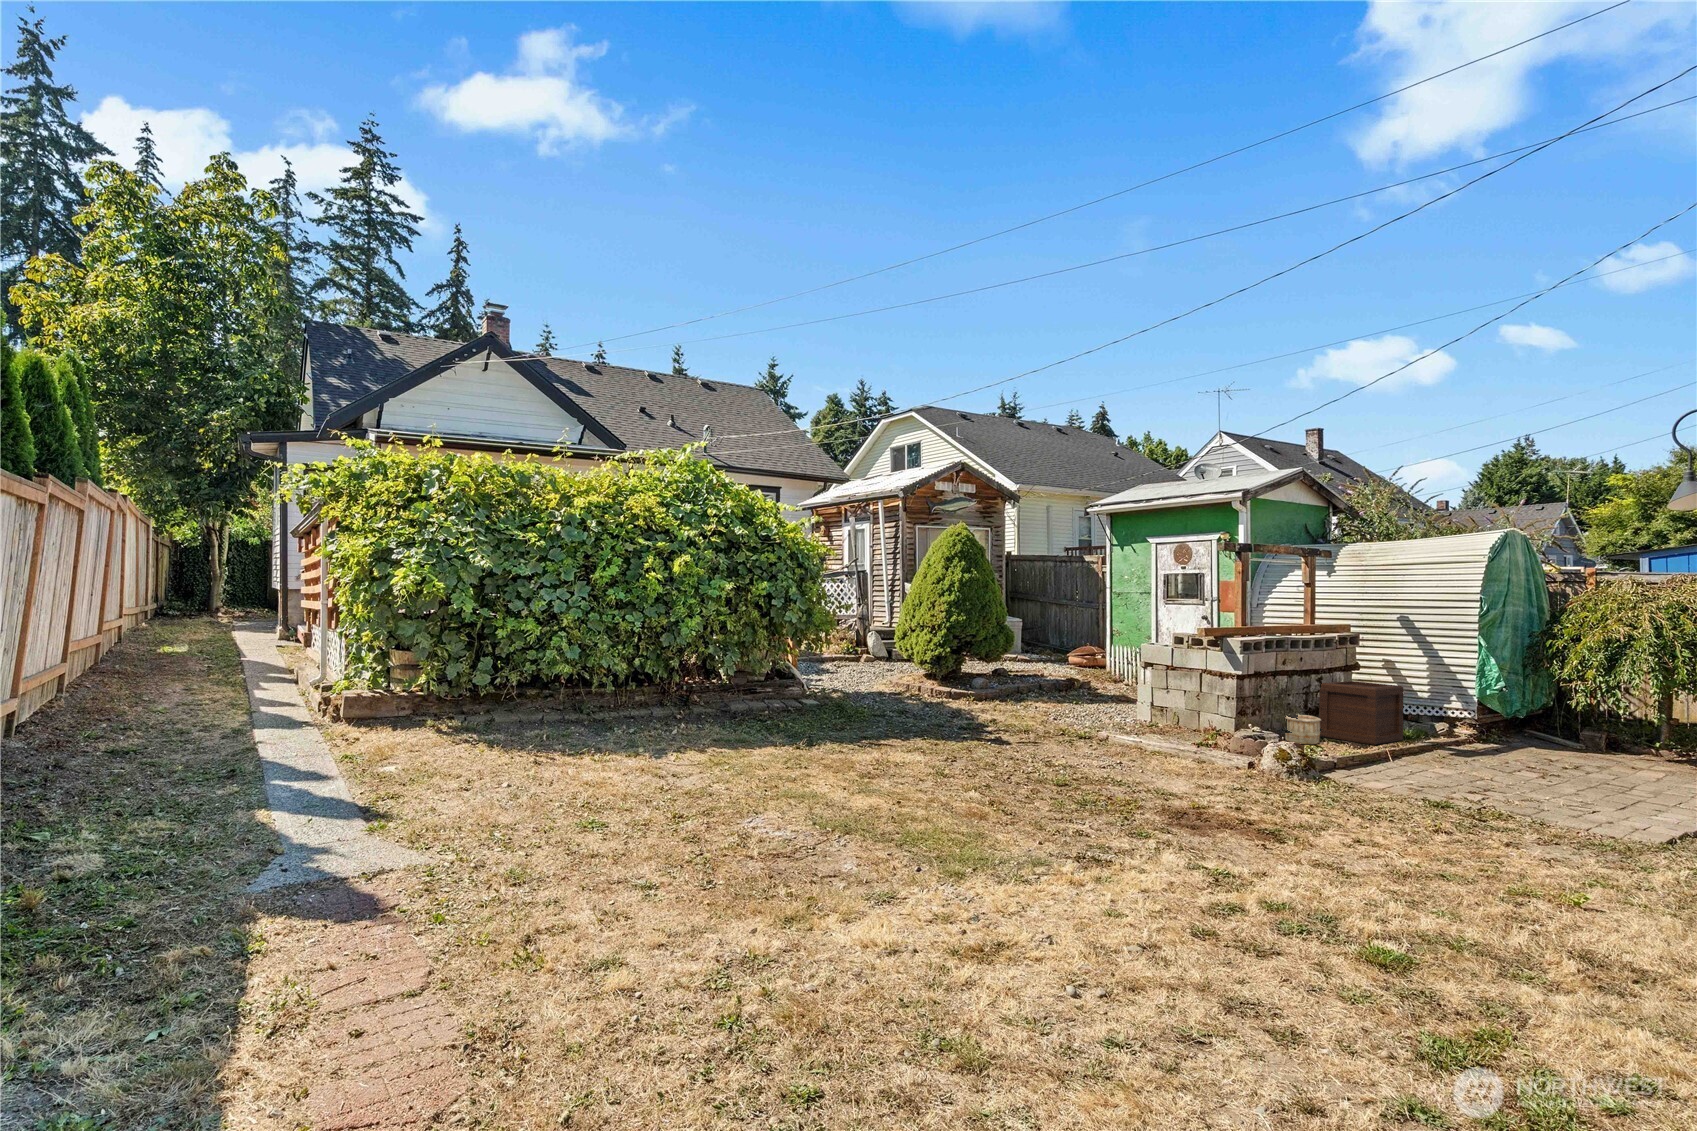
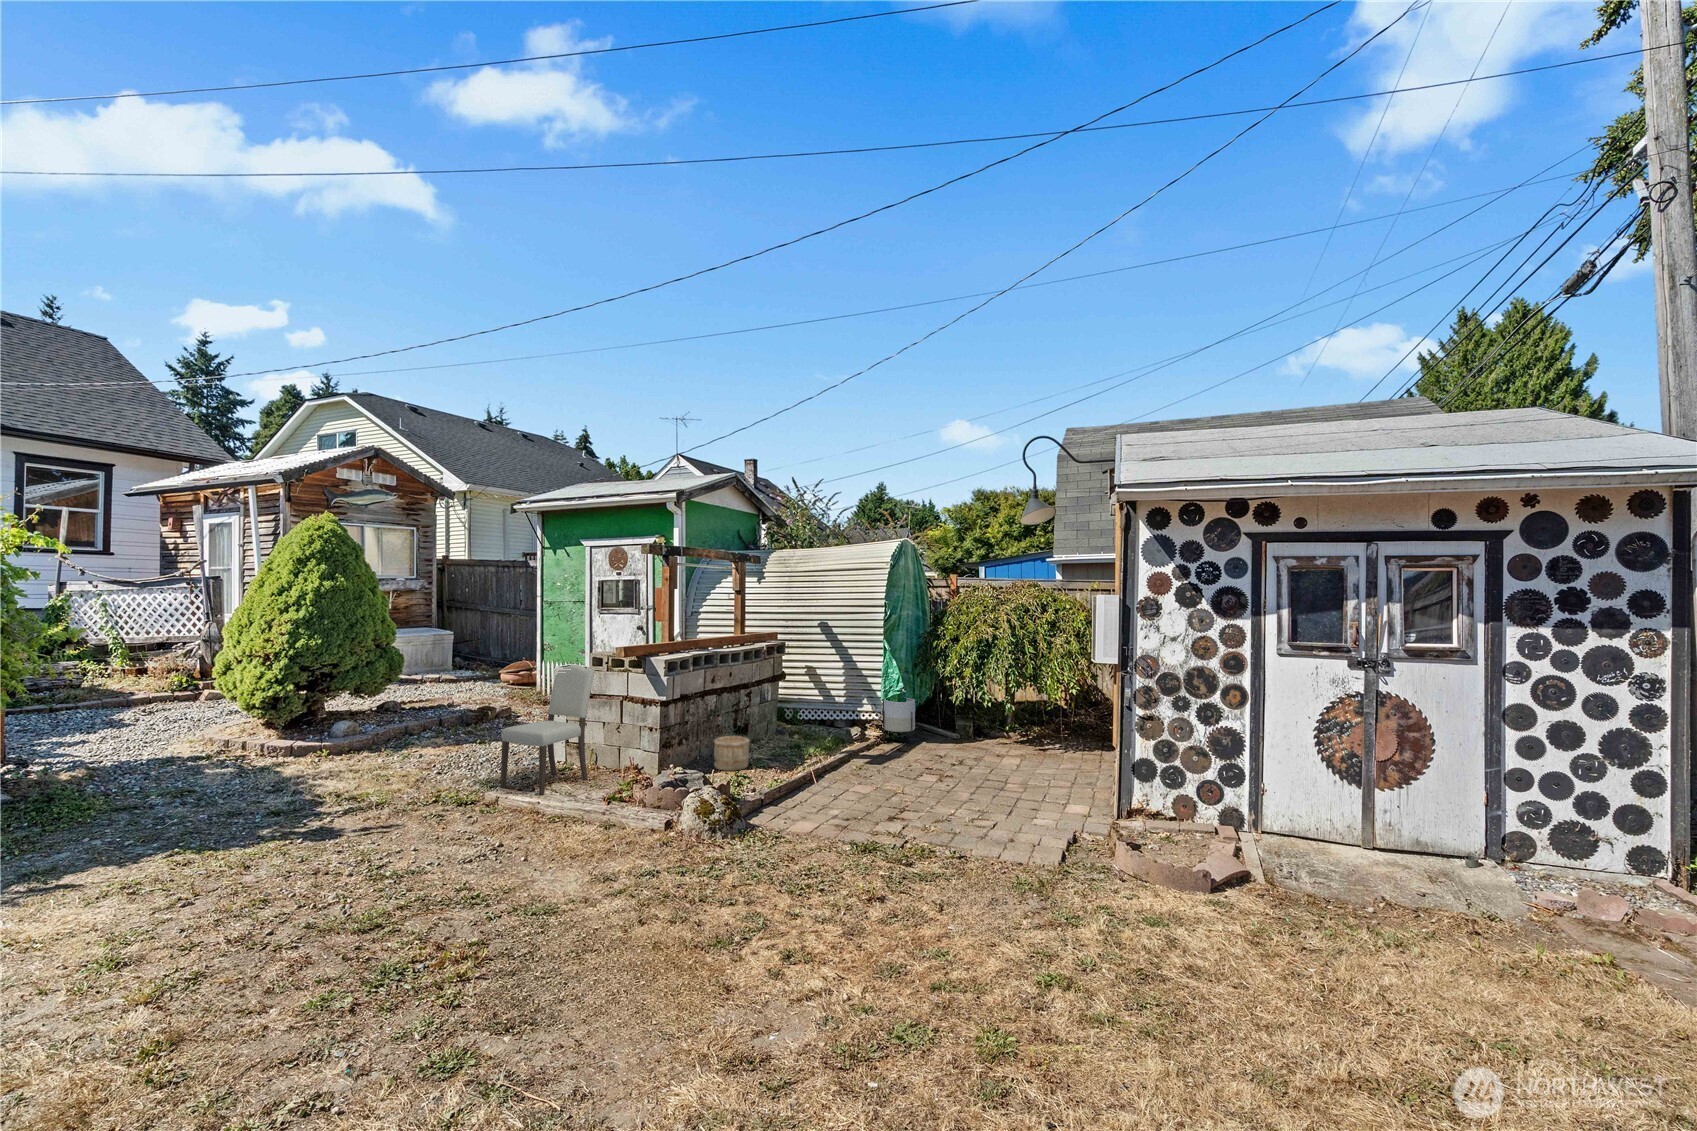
chair: none [1106,642,1178,739] -> present [501,665,595,795]
wooden crate: present [1319,681,1403,745] -> none [748,690,824,760]
planter: none [1478,698,1520,749] -> present [883,698,915,745]

